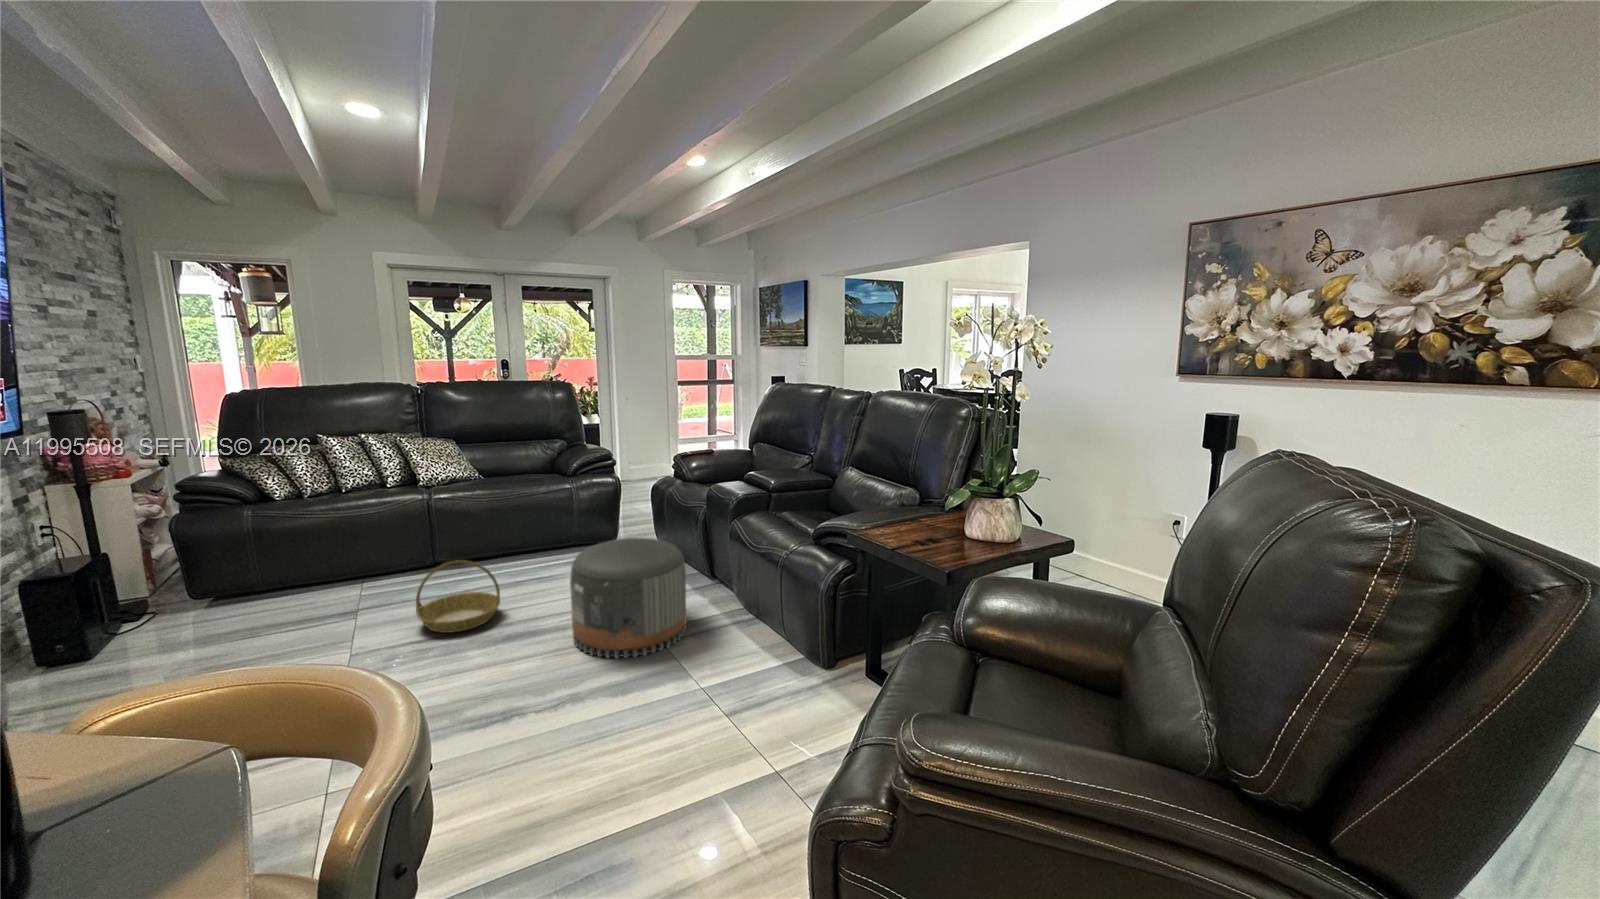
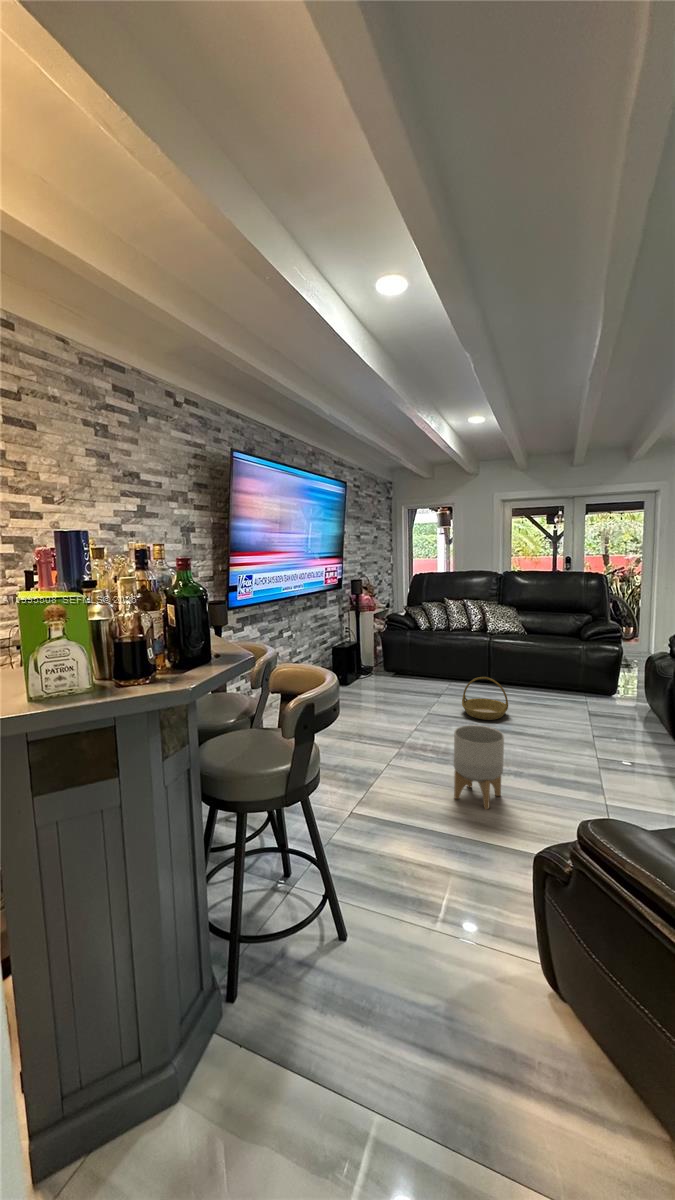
pouf: present [570,538,686,659] -> none [538,685,629,771]
planter: none [491,651,584,802] -> present [454,725,504,809]

